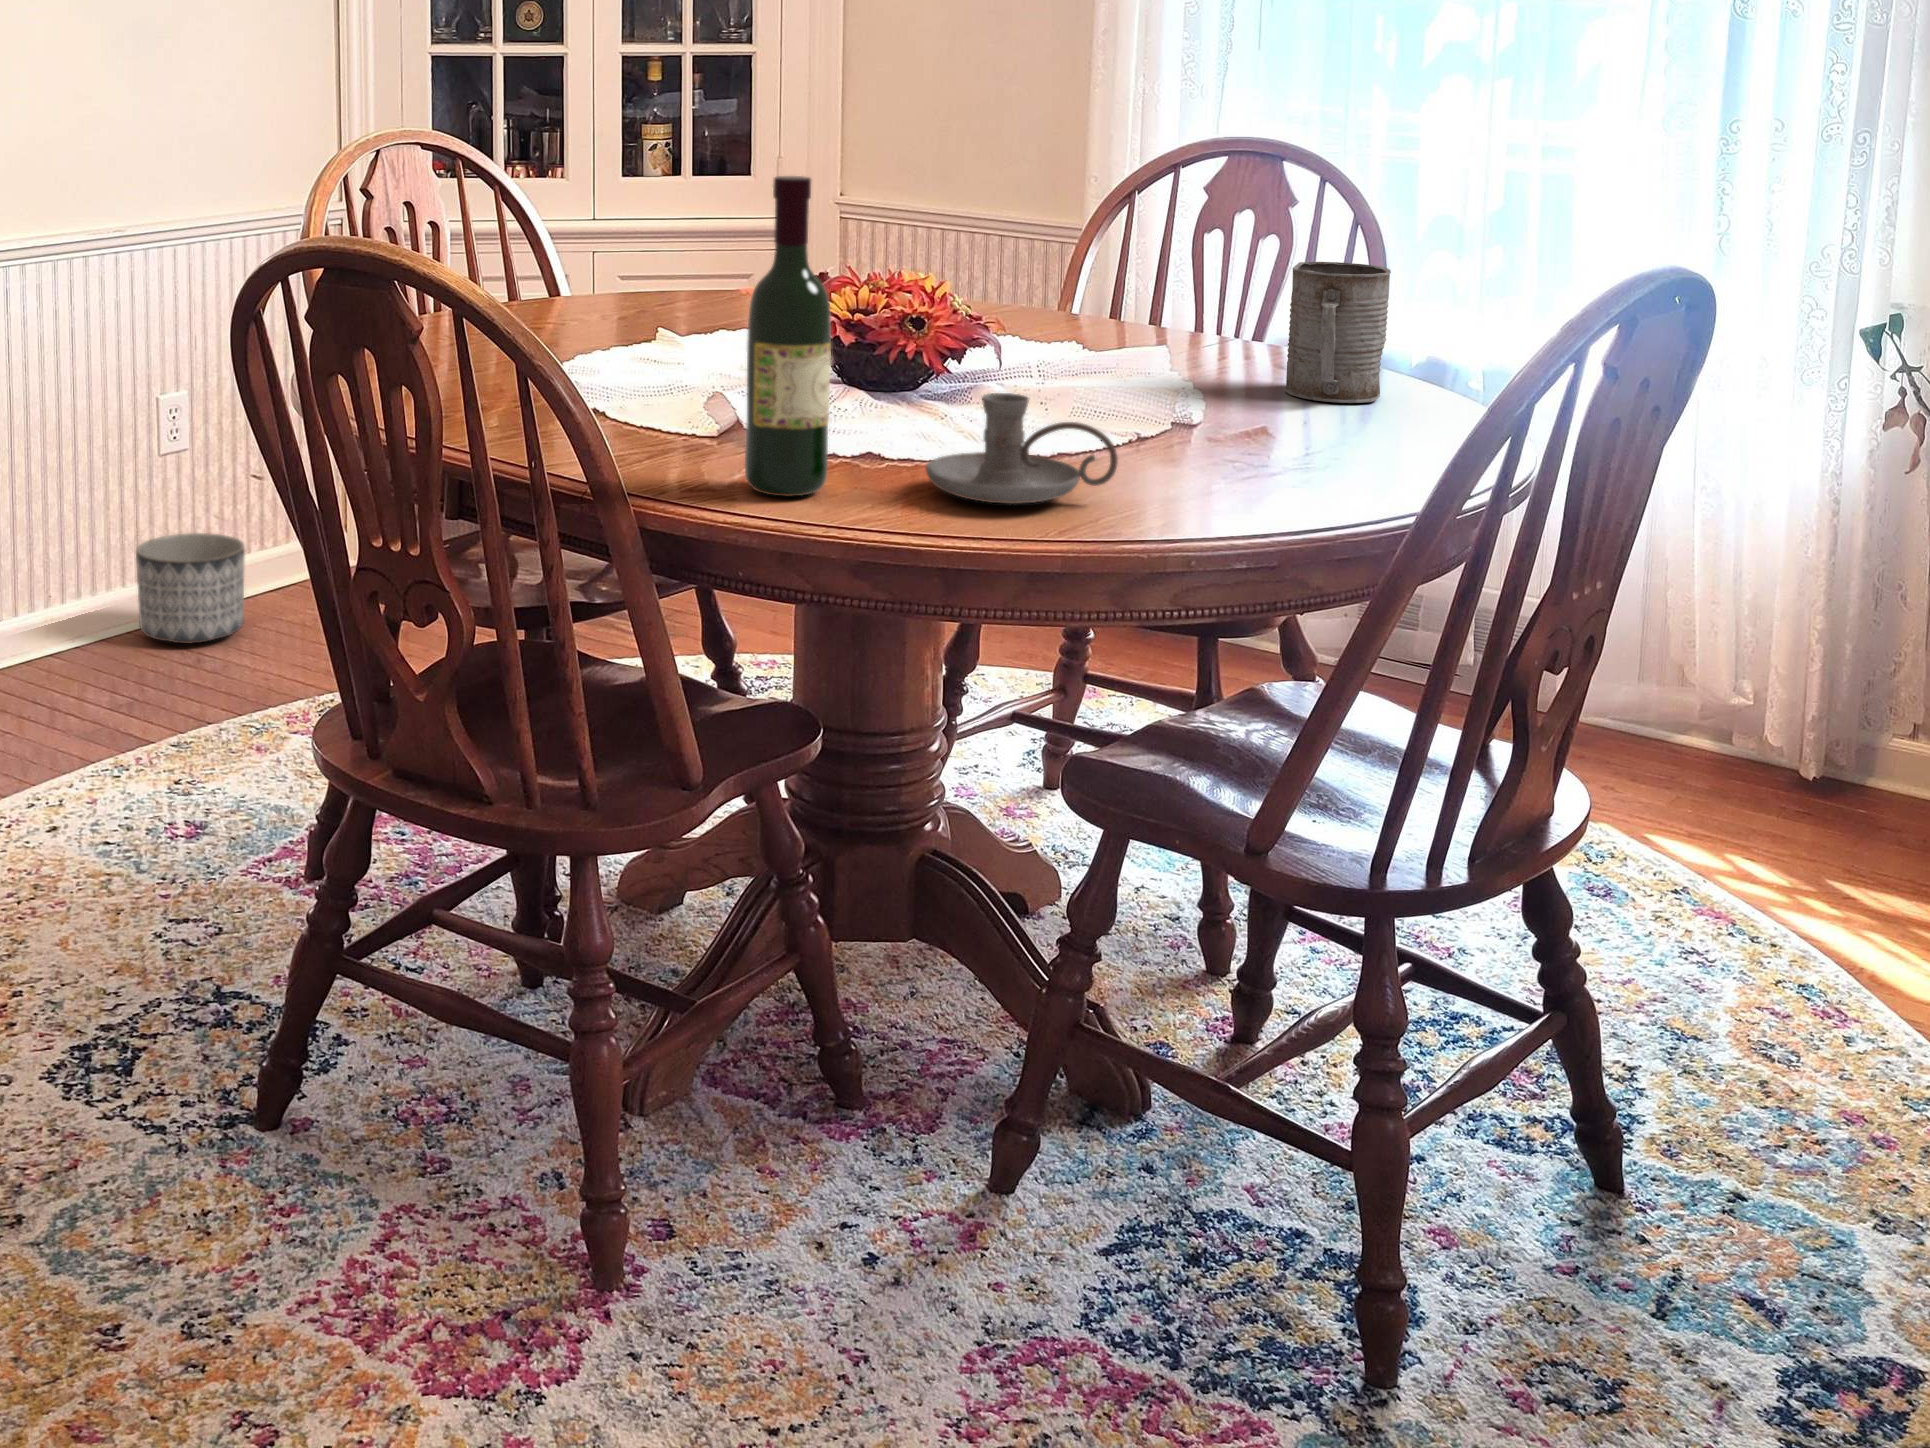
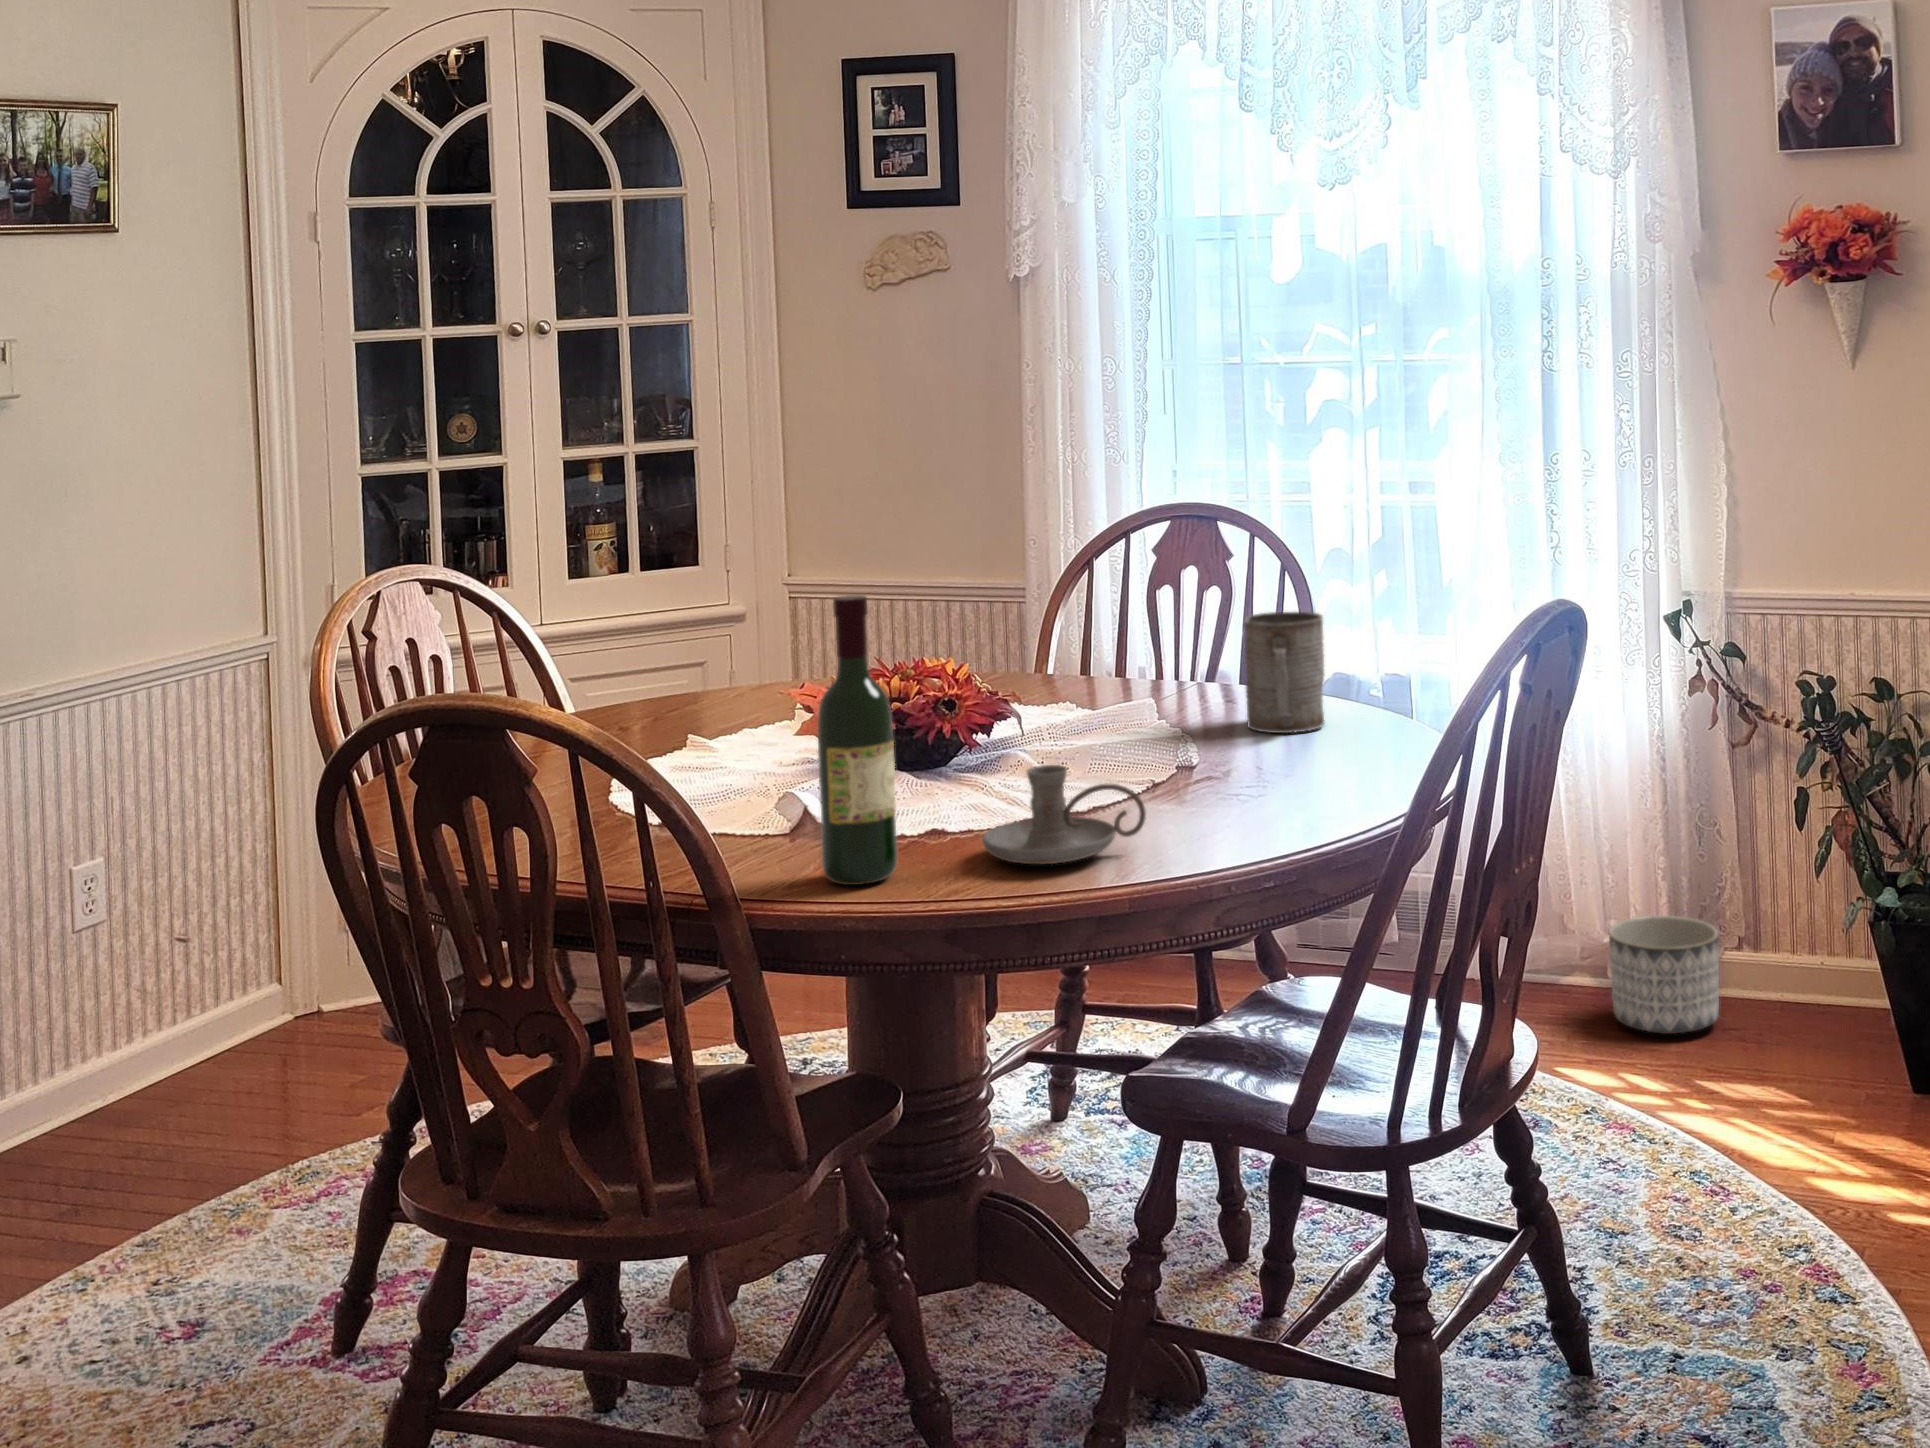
planter: present [136,533,245,644] -> present [1609,915,1719,1034]

